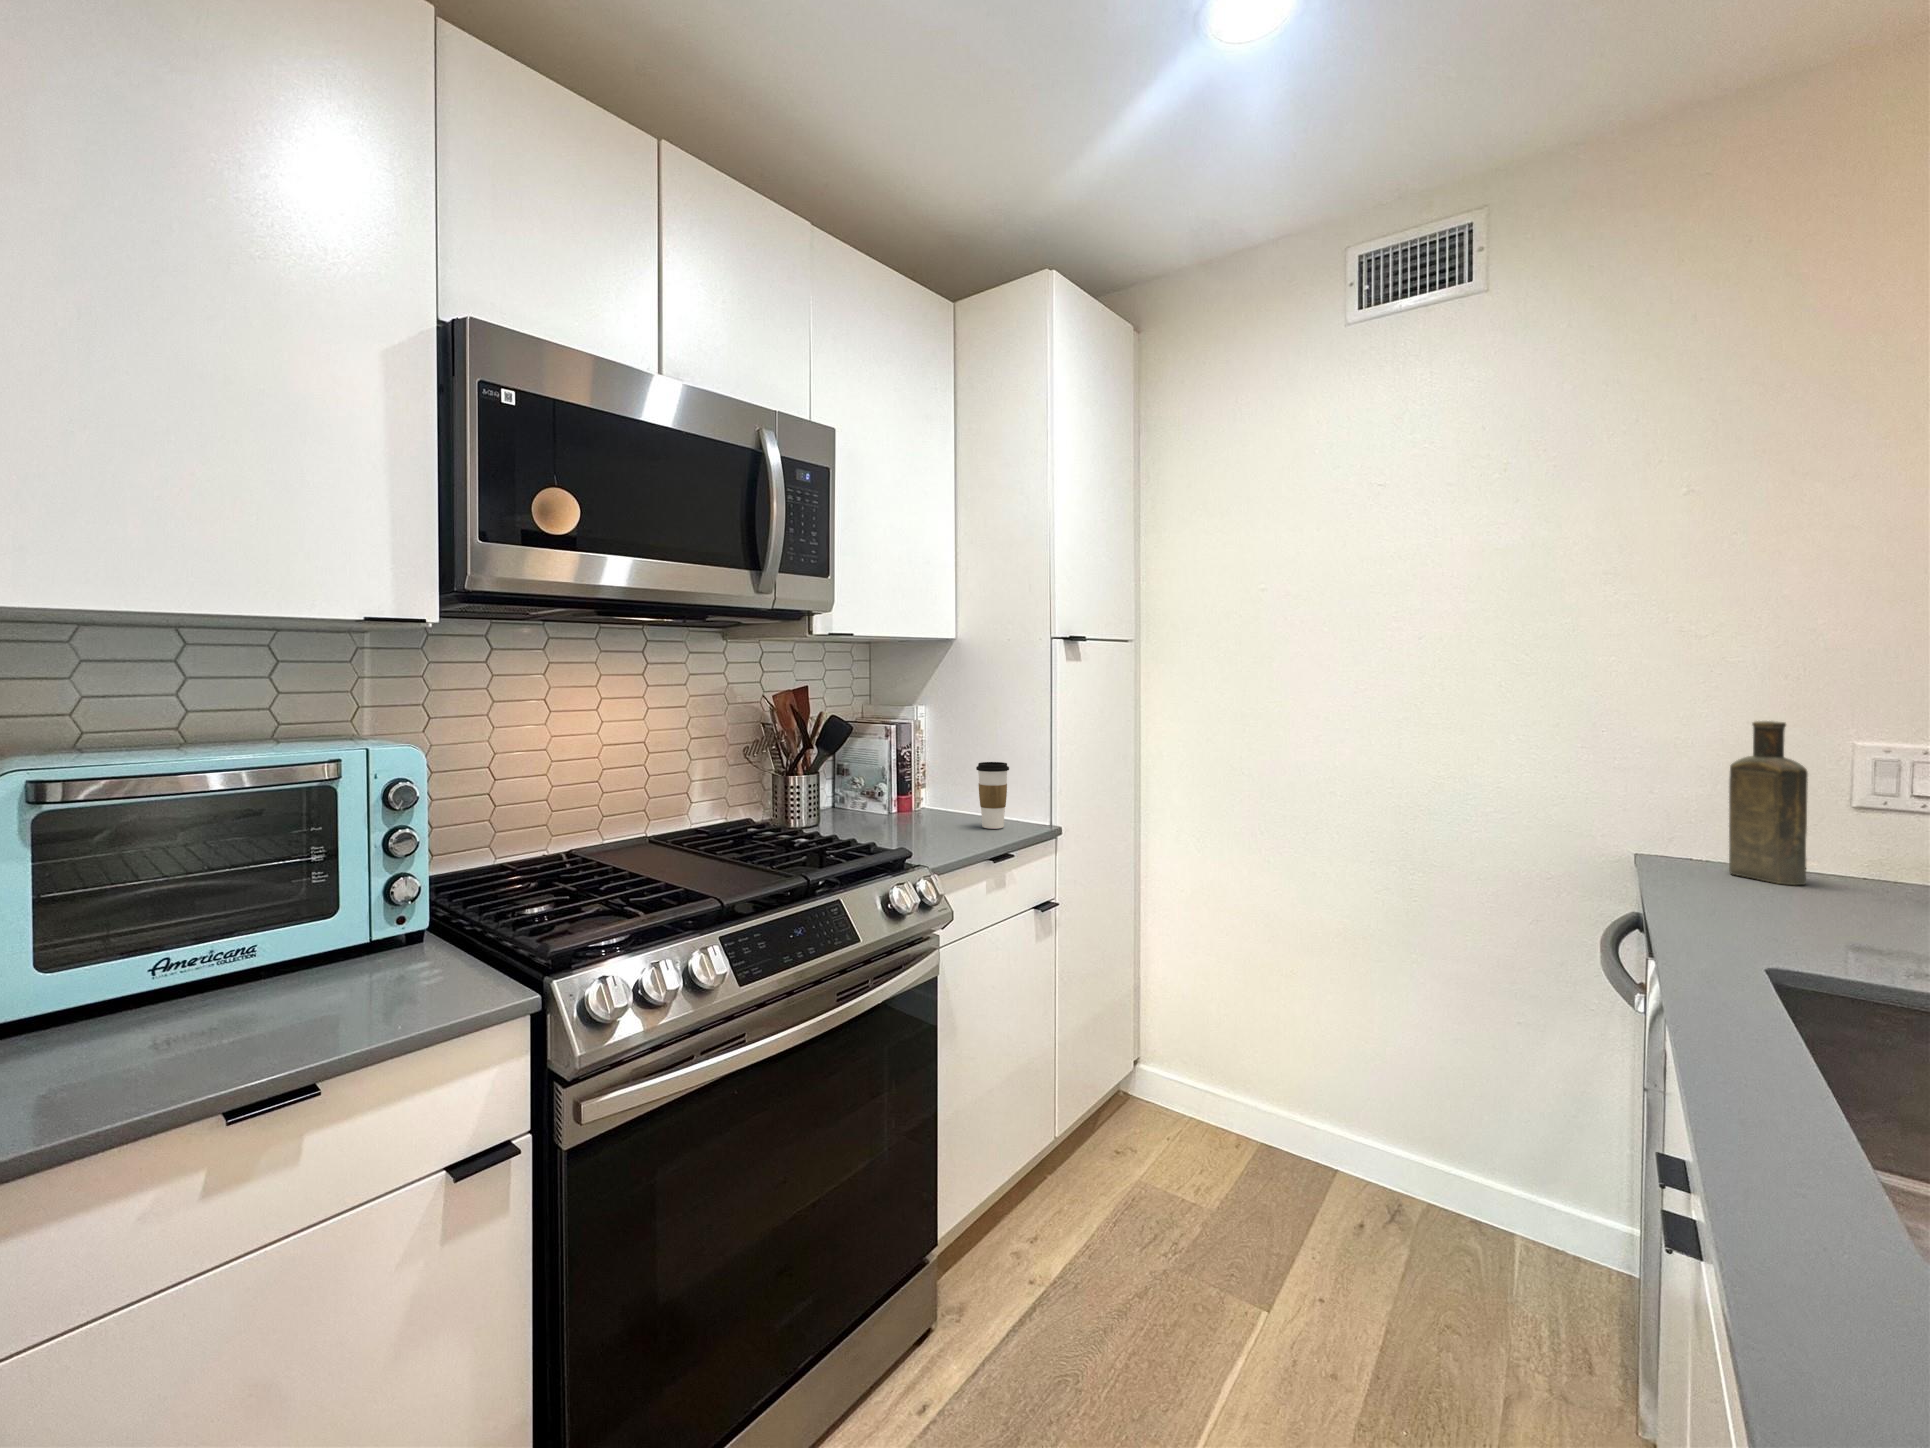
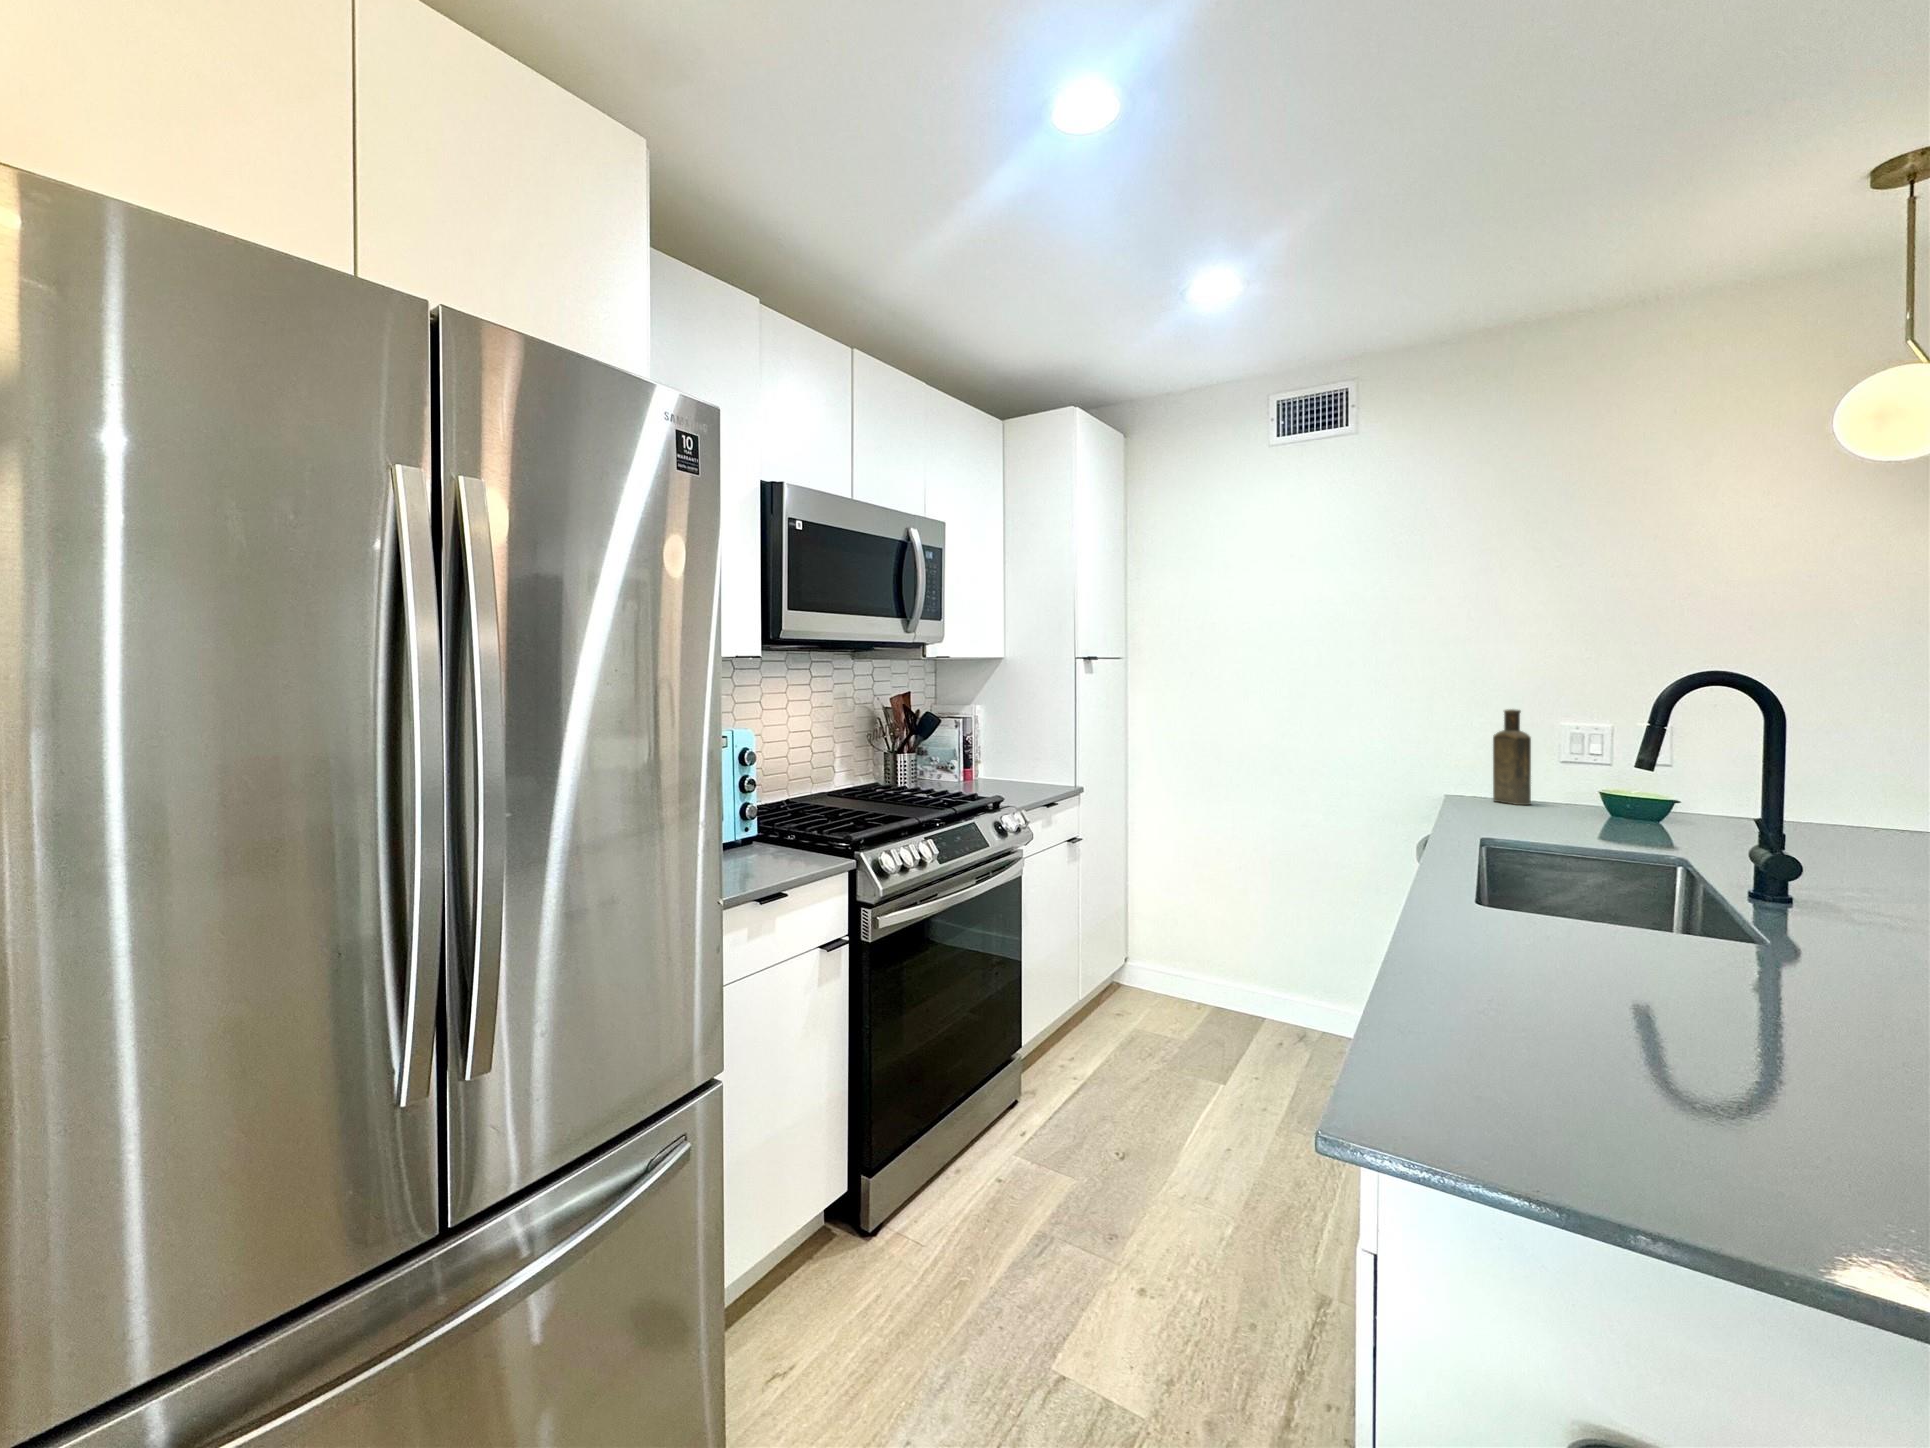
coffee cup: present [976,762,1009,829] -> none [1028,743,1050,788]

